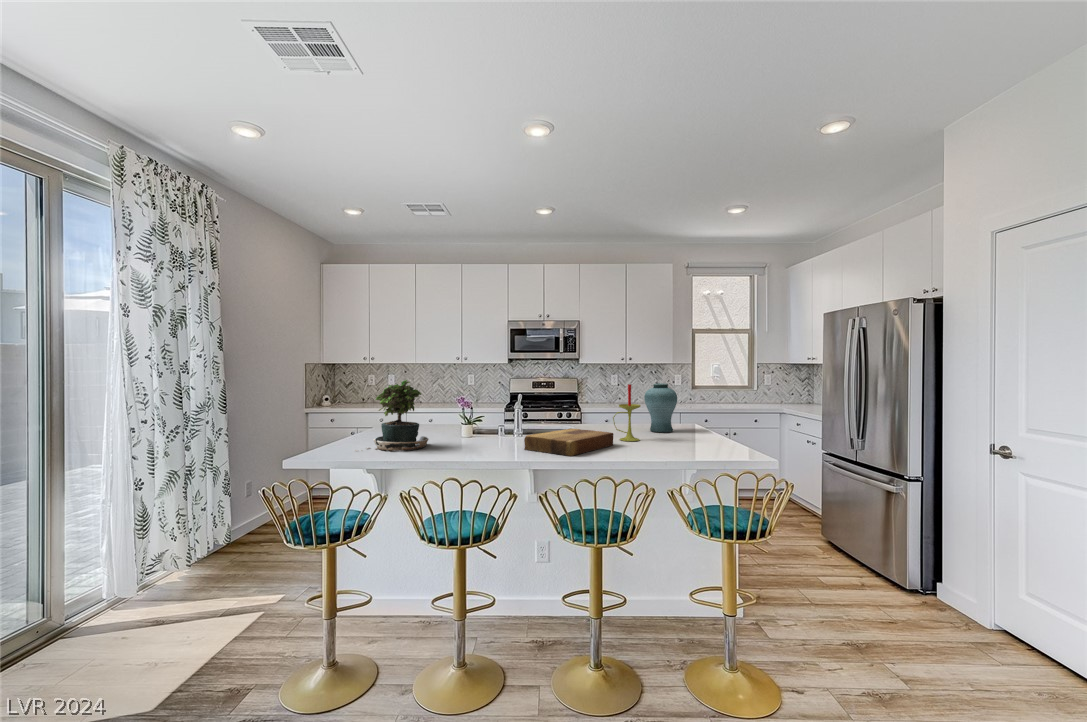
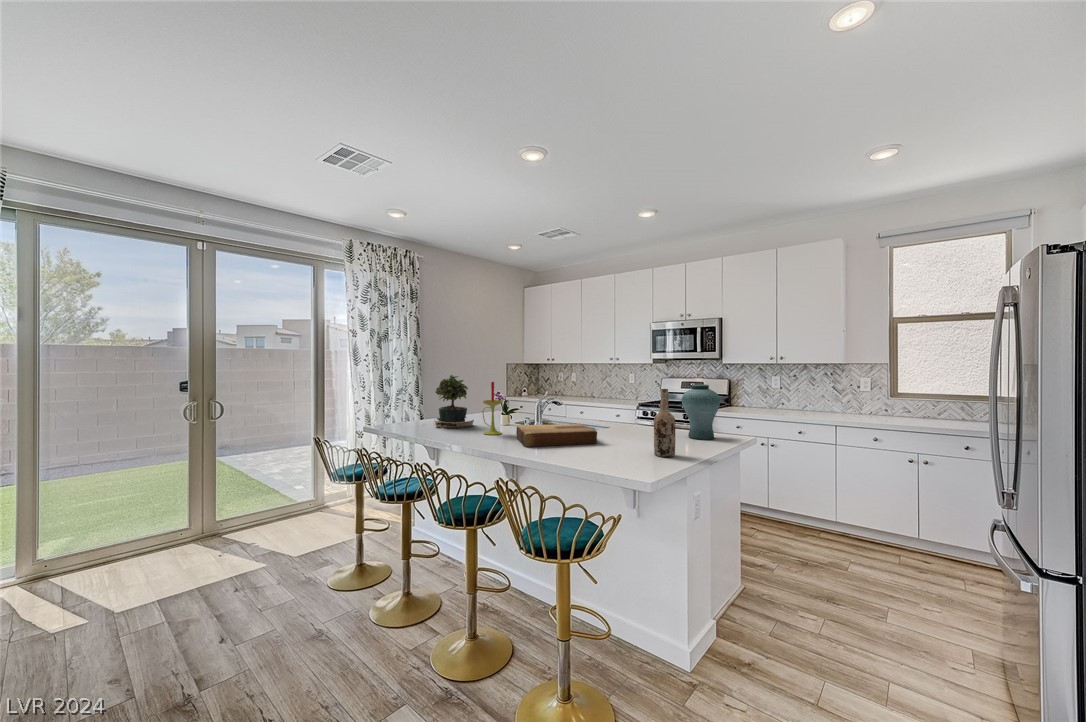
candle: present [613,384,640,441] -> present [482,382,503,435]
wine bottle: none [681,388,700,448] -> present [654,389,675,457]

